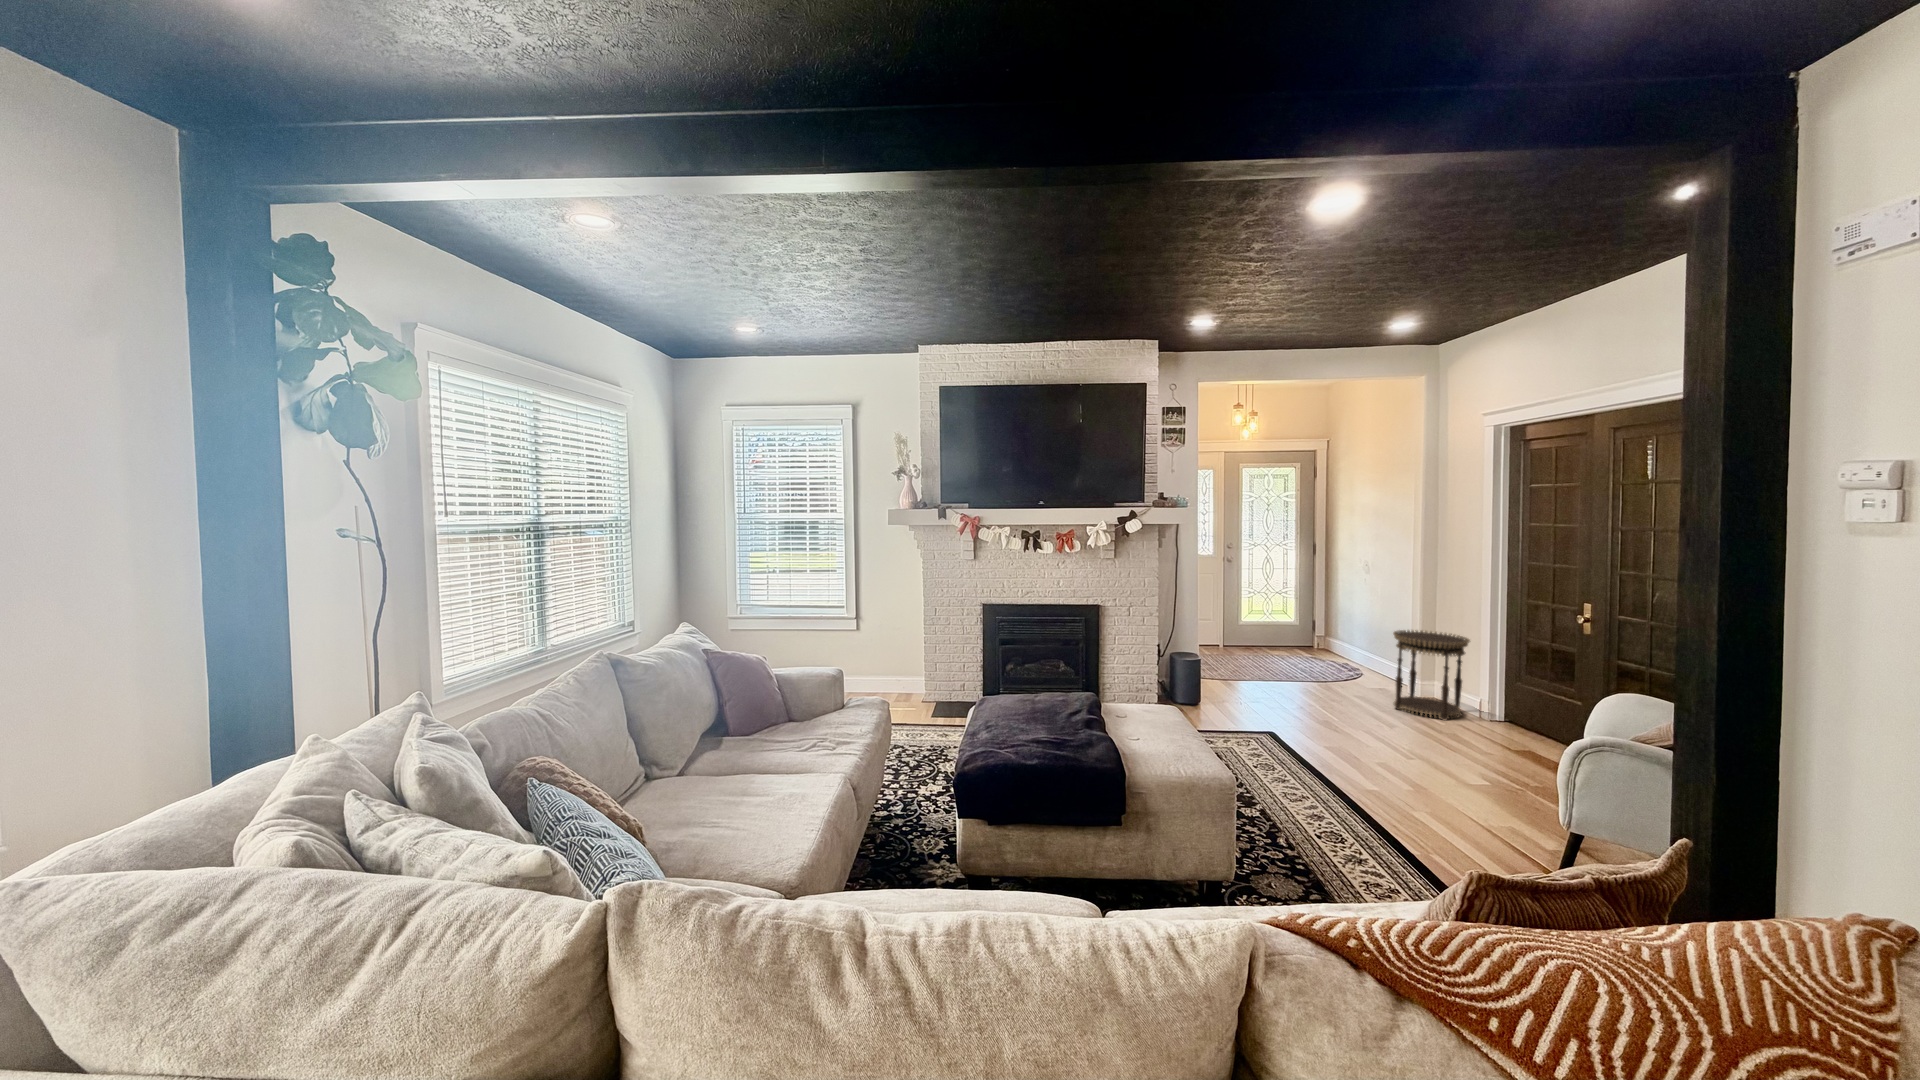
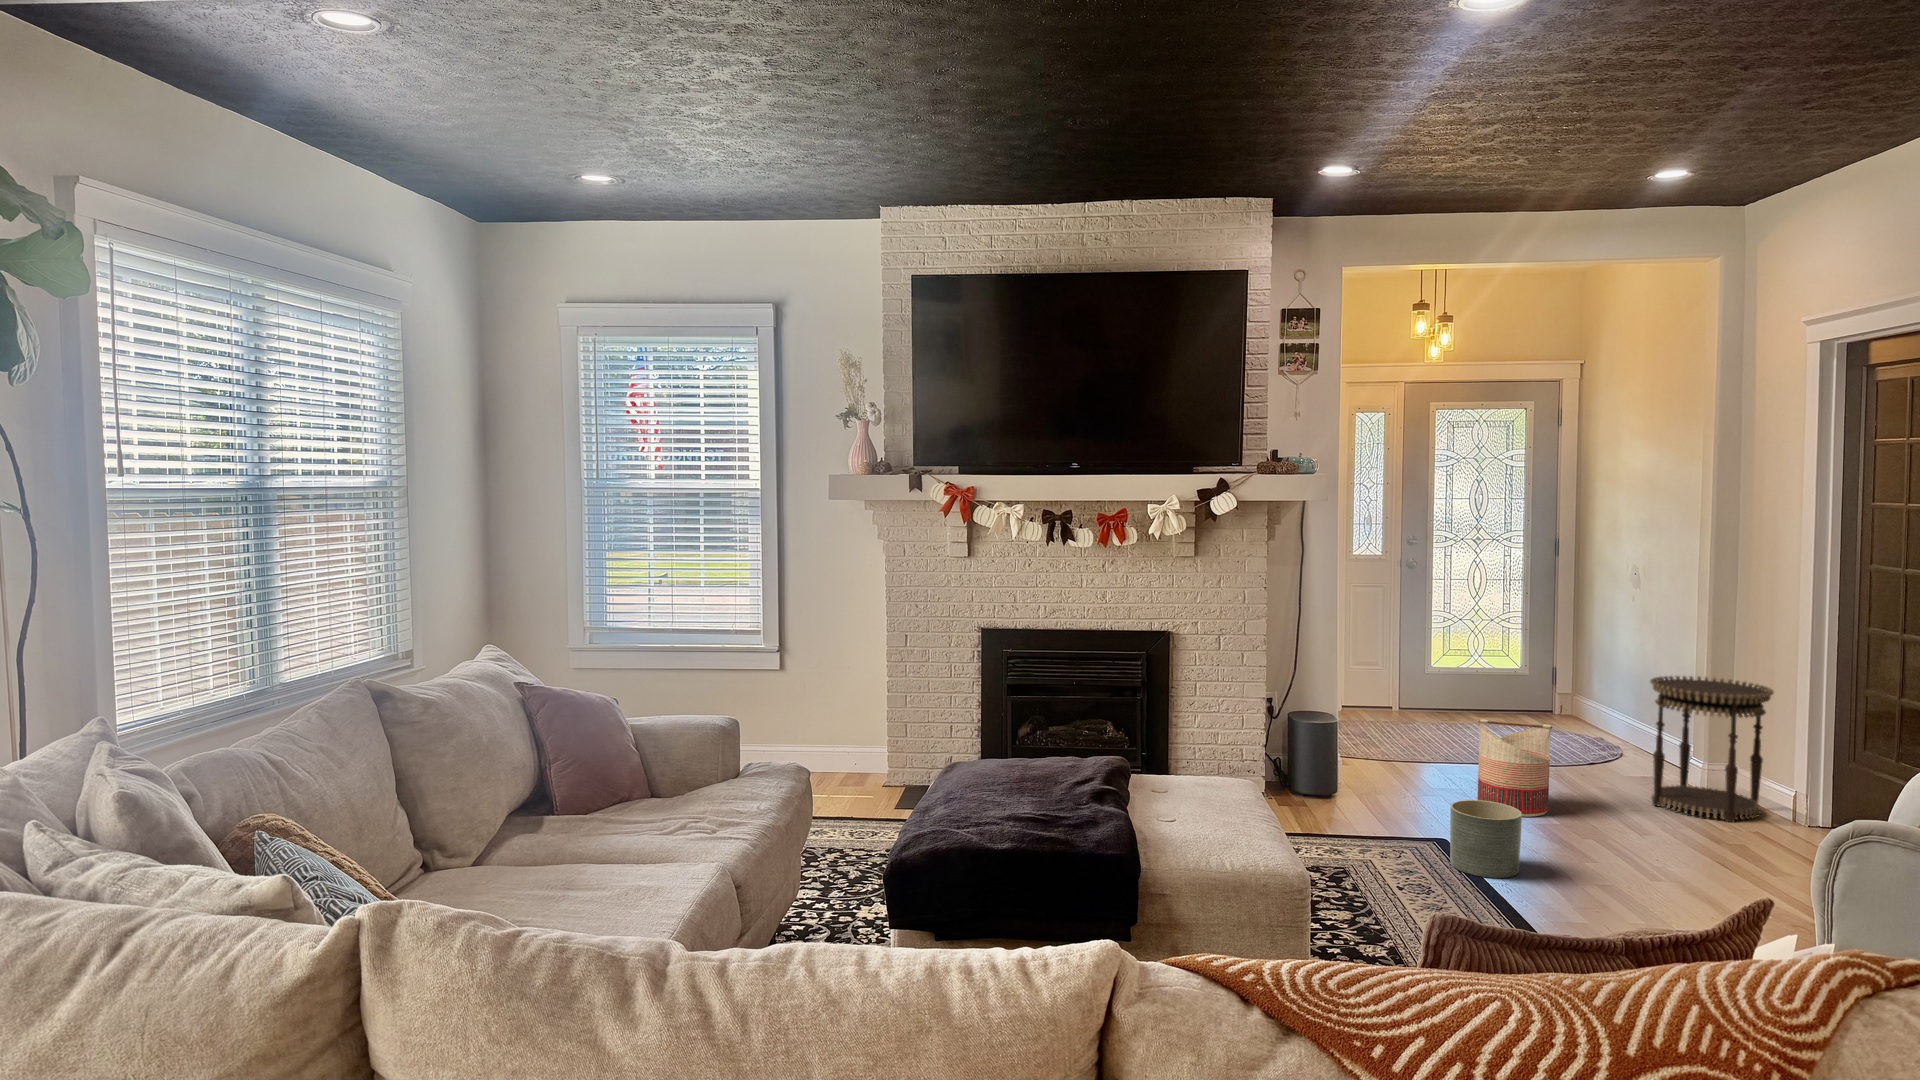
basket: none [1289,658,1336,718] -> present [1477,719,1552,817]
planter: none [1281,711,1326,760] -> present [1450,800,1522,878]

